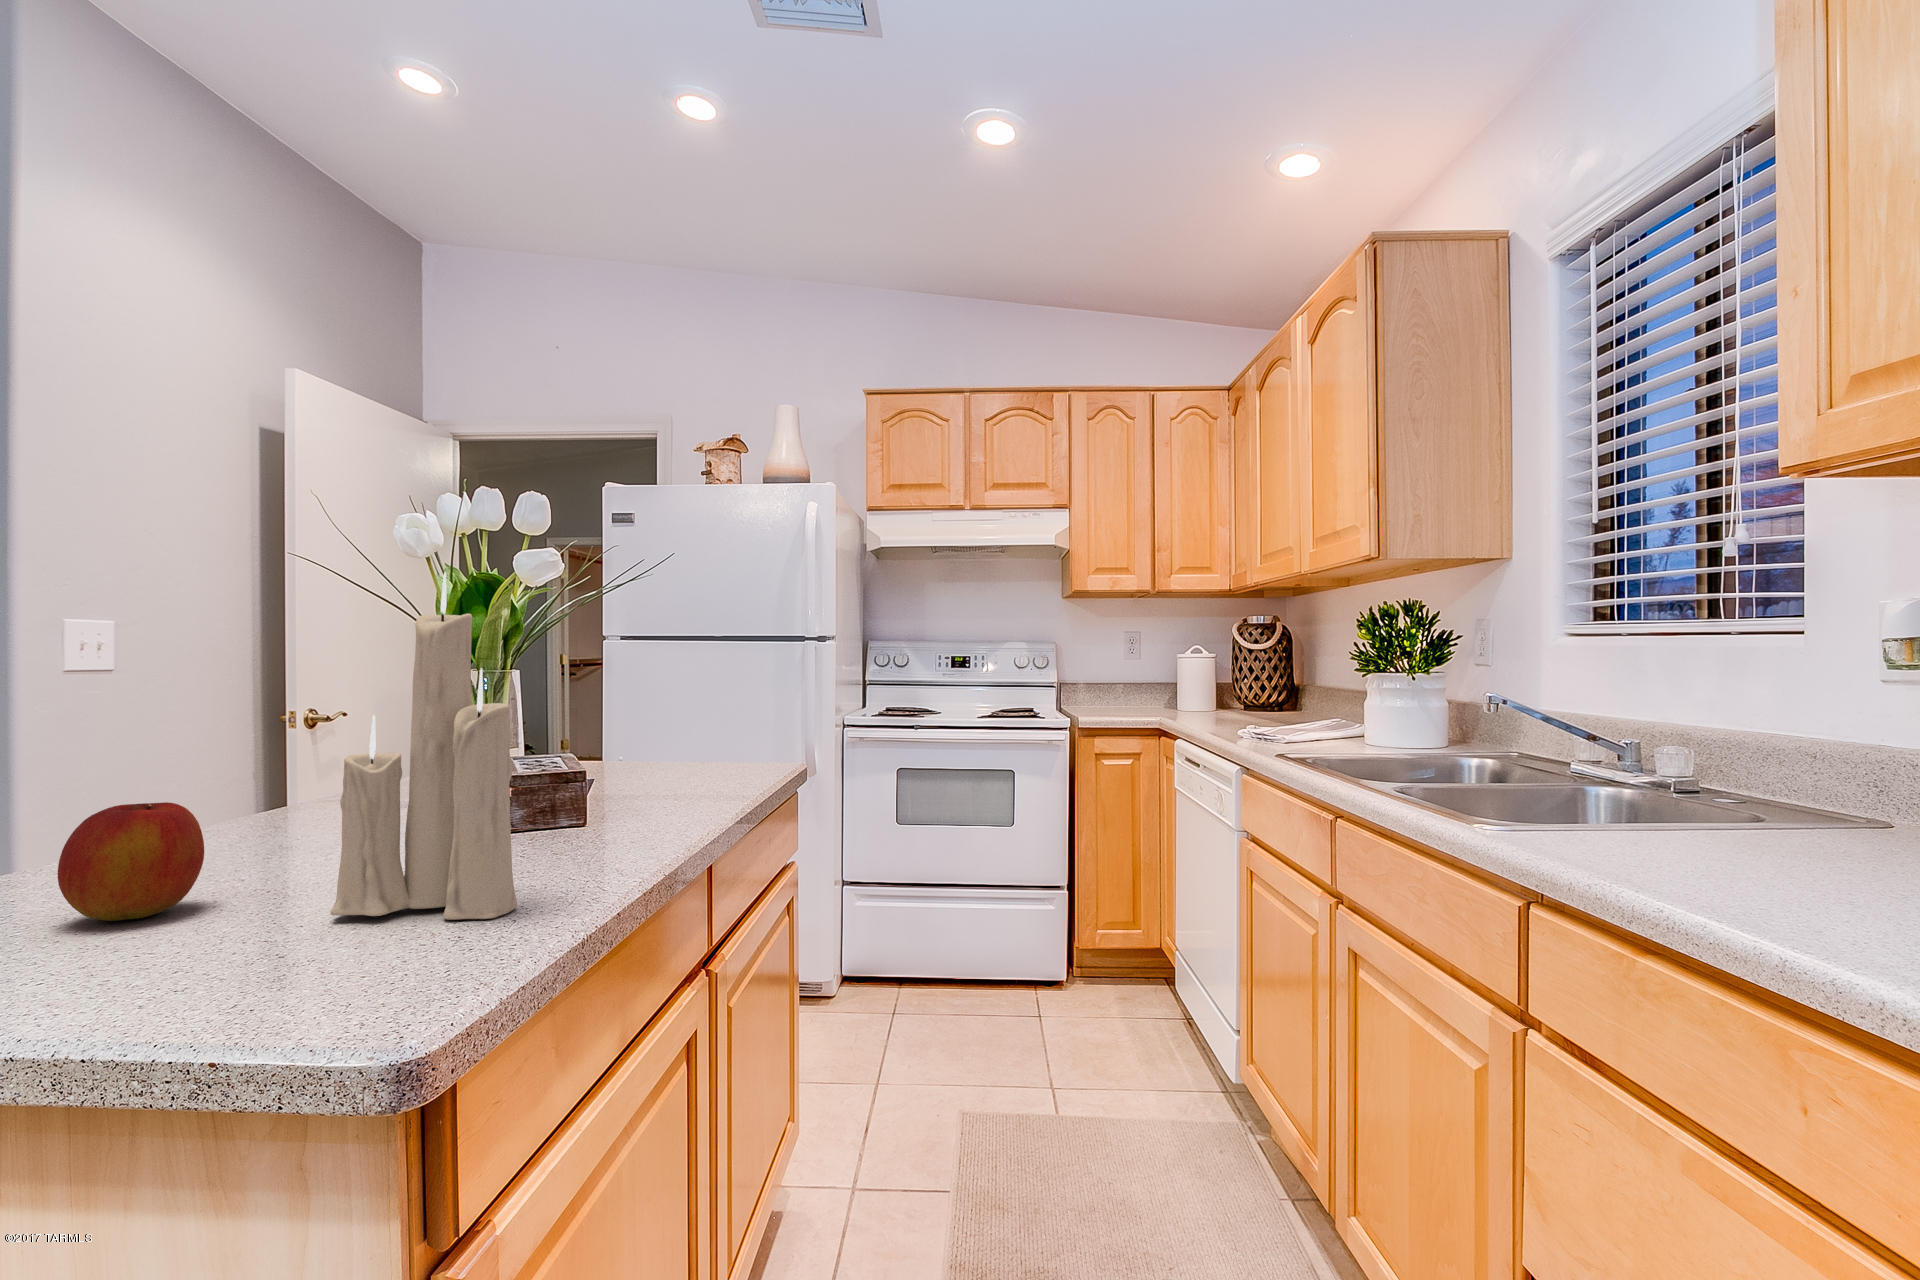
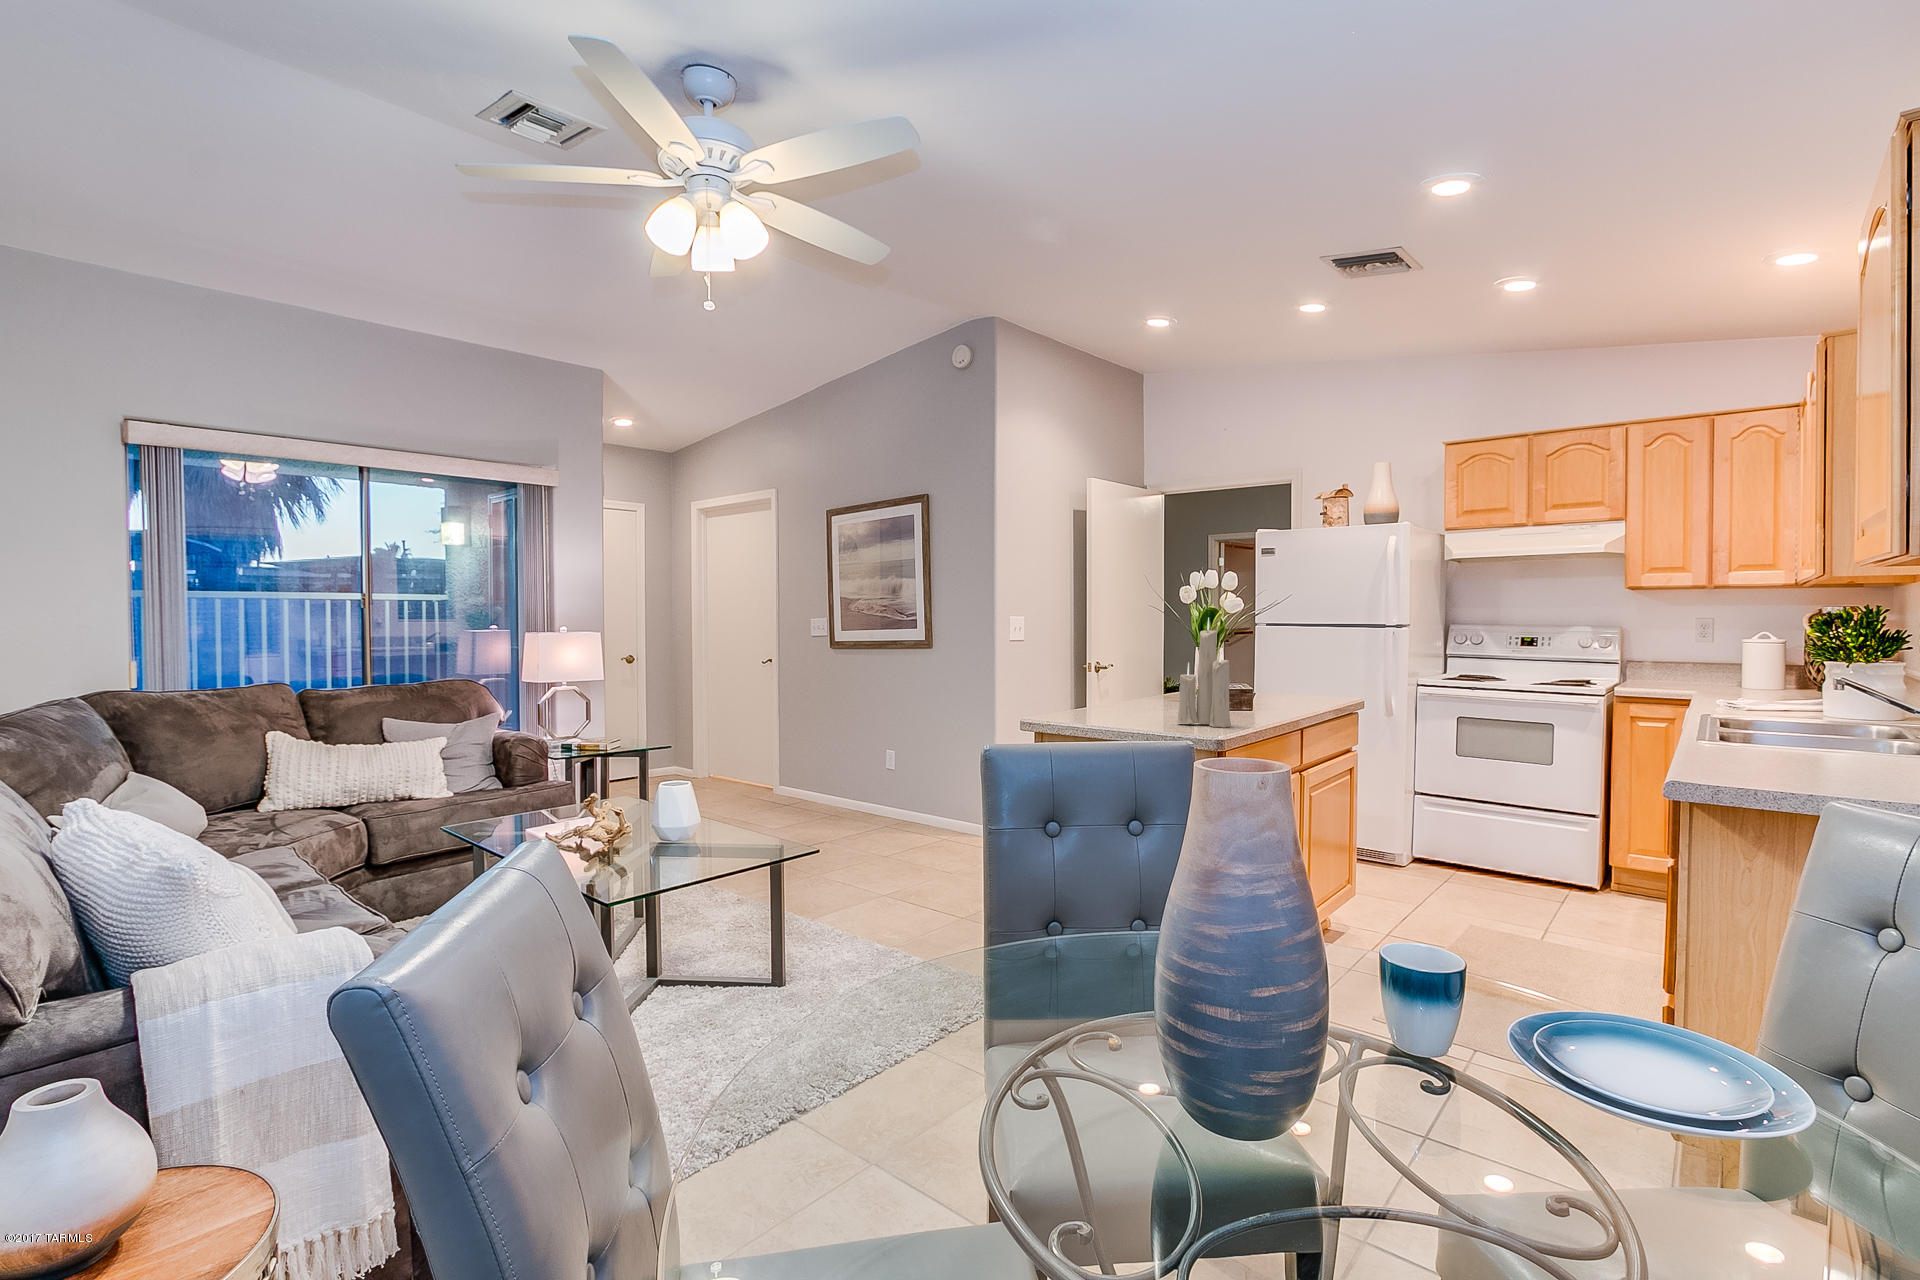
apple: present [58,802,204,921] -> none [1104,687,1137,720]

